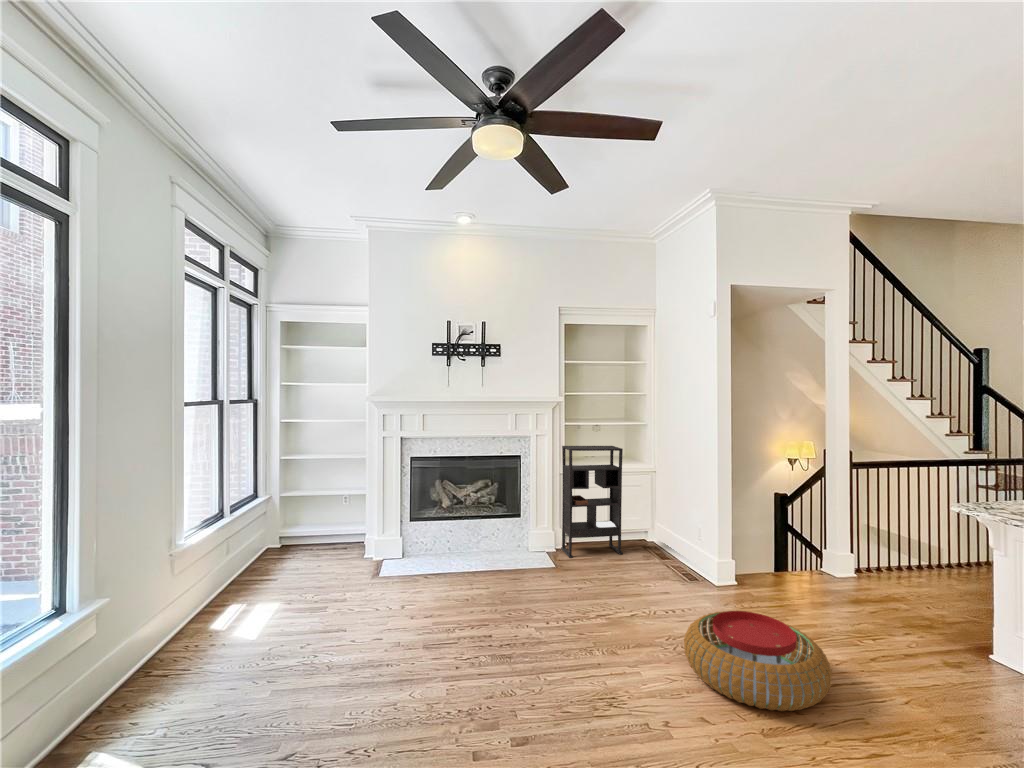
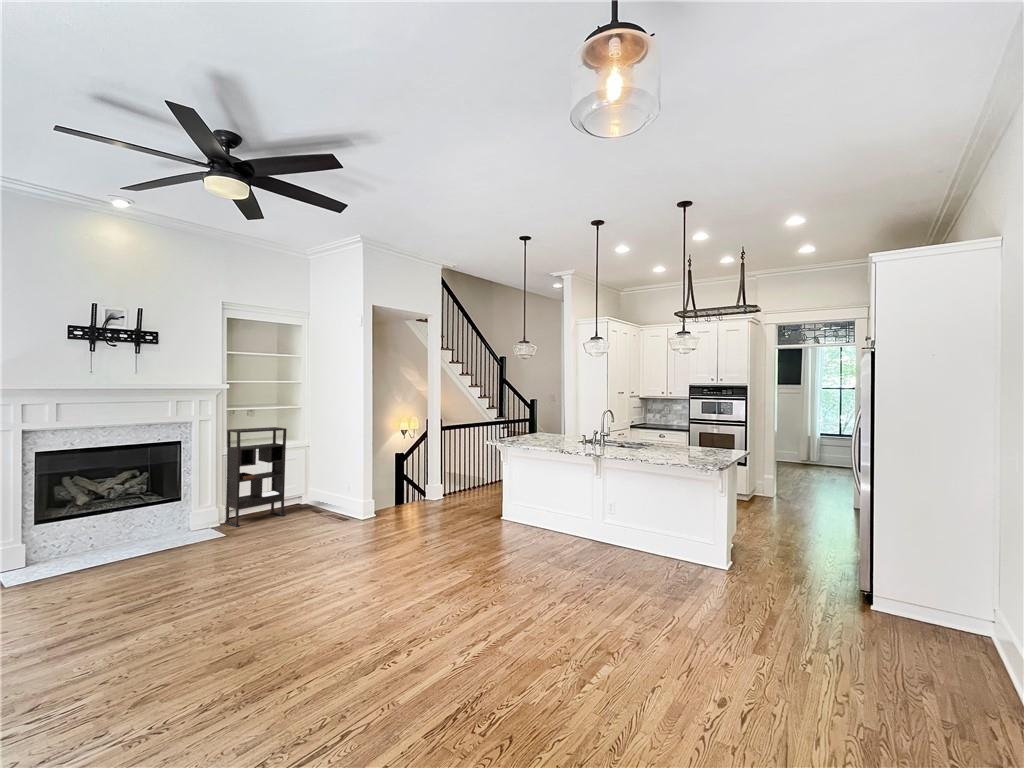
pouf: present [684,611,832,711] -> none [353,520,436,569]

